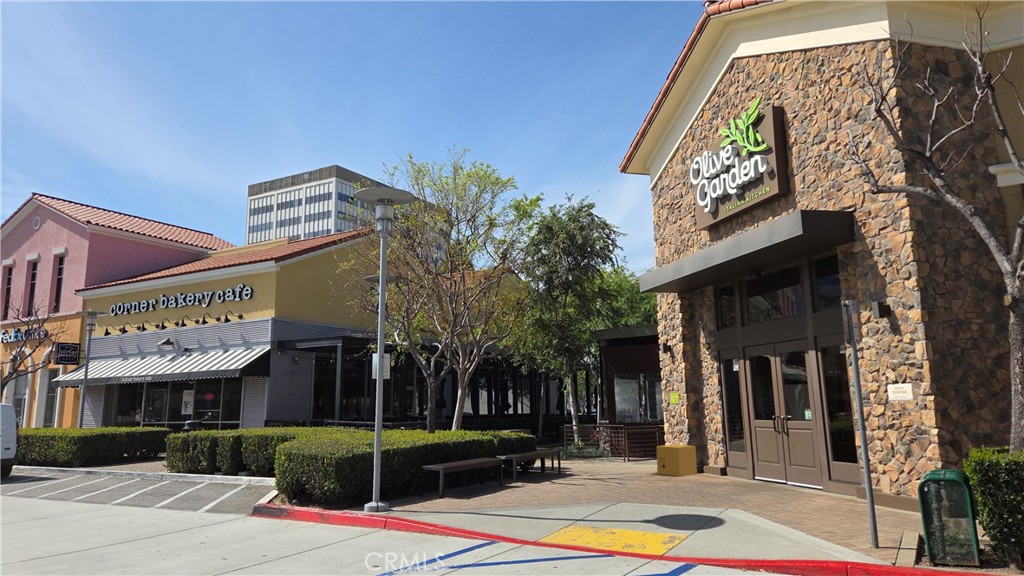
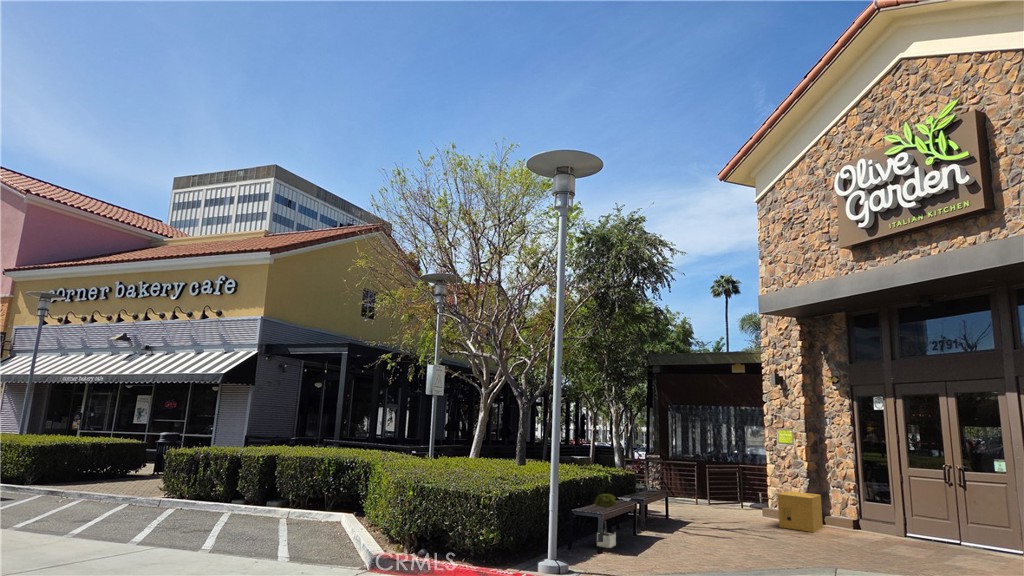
potted tree: none [476,443,495,486] -> present [595,494,616,548]

